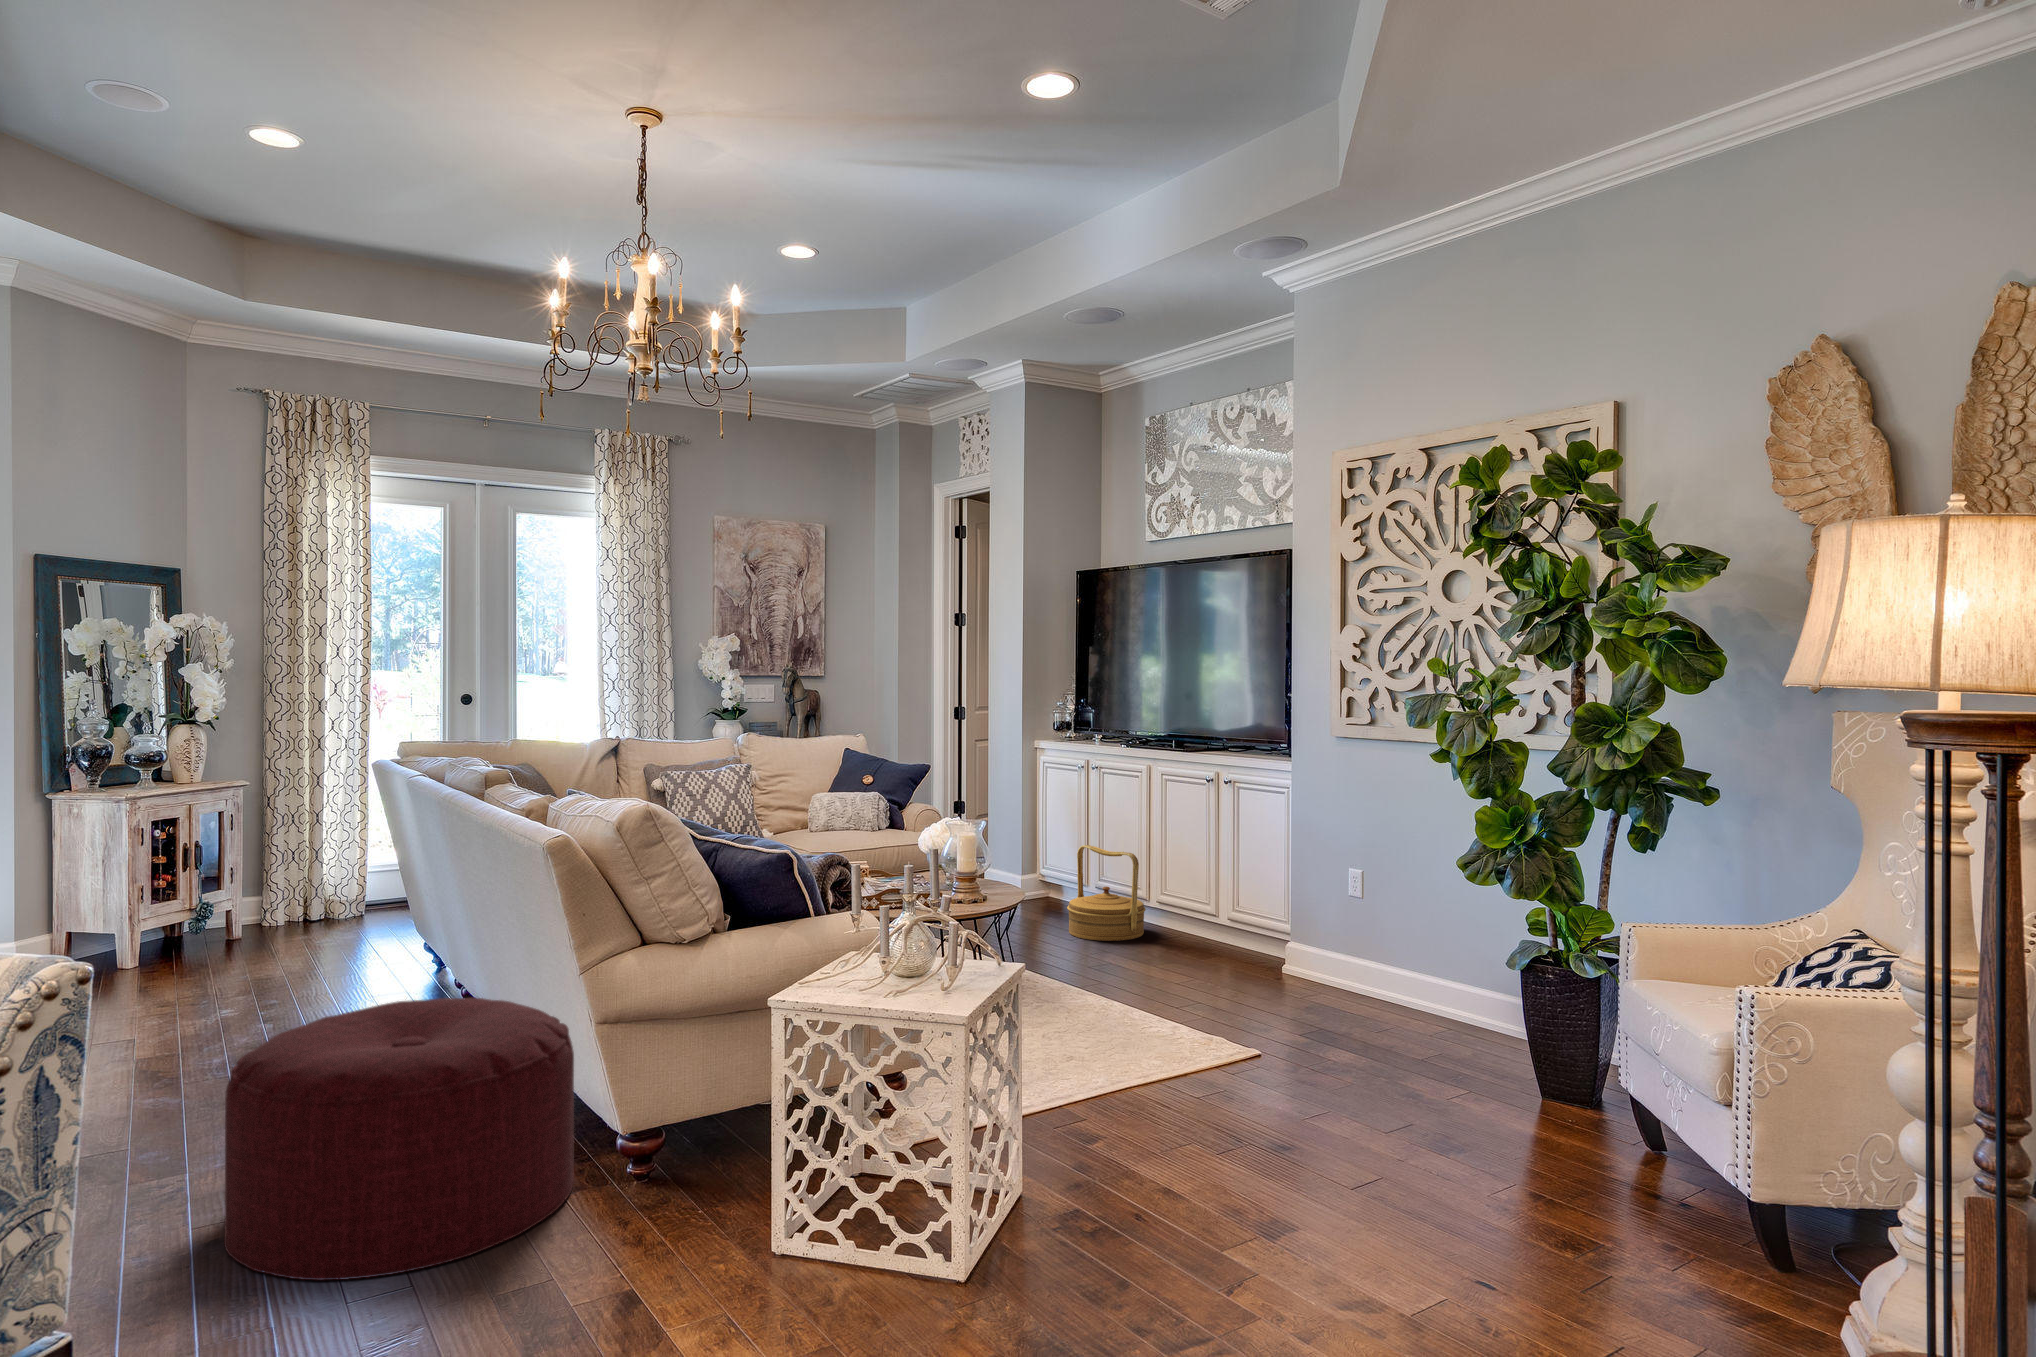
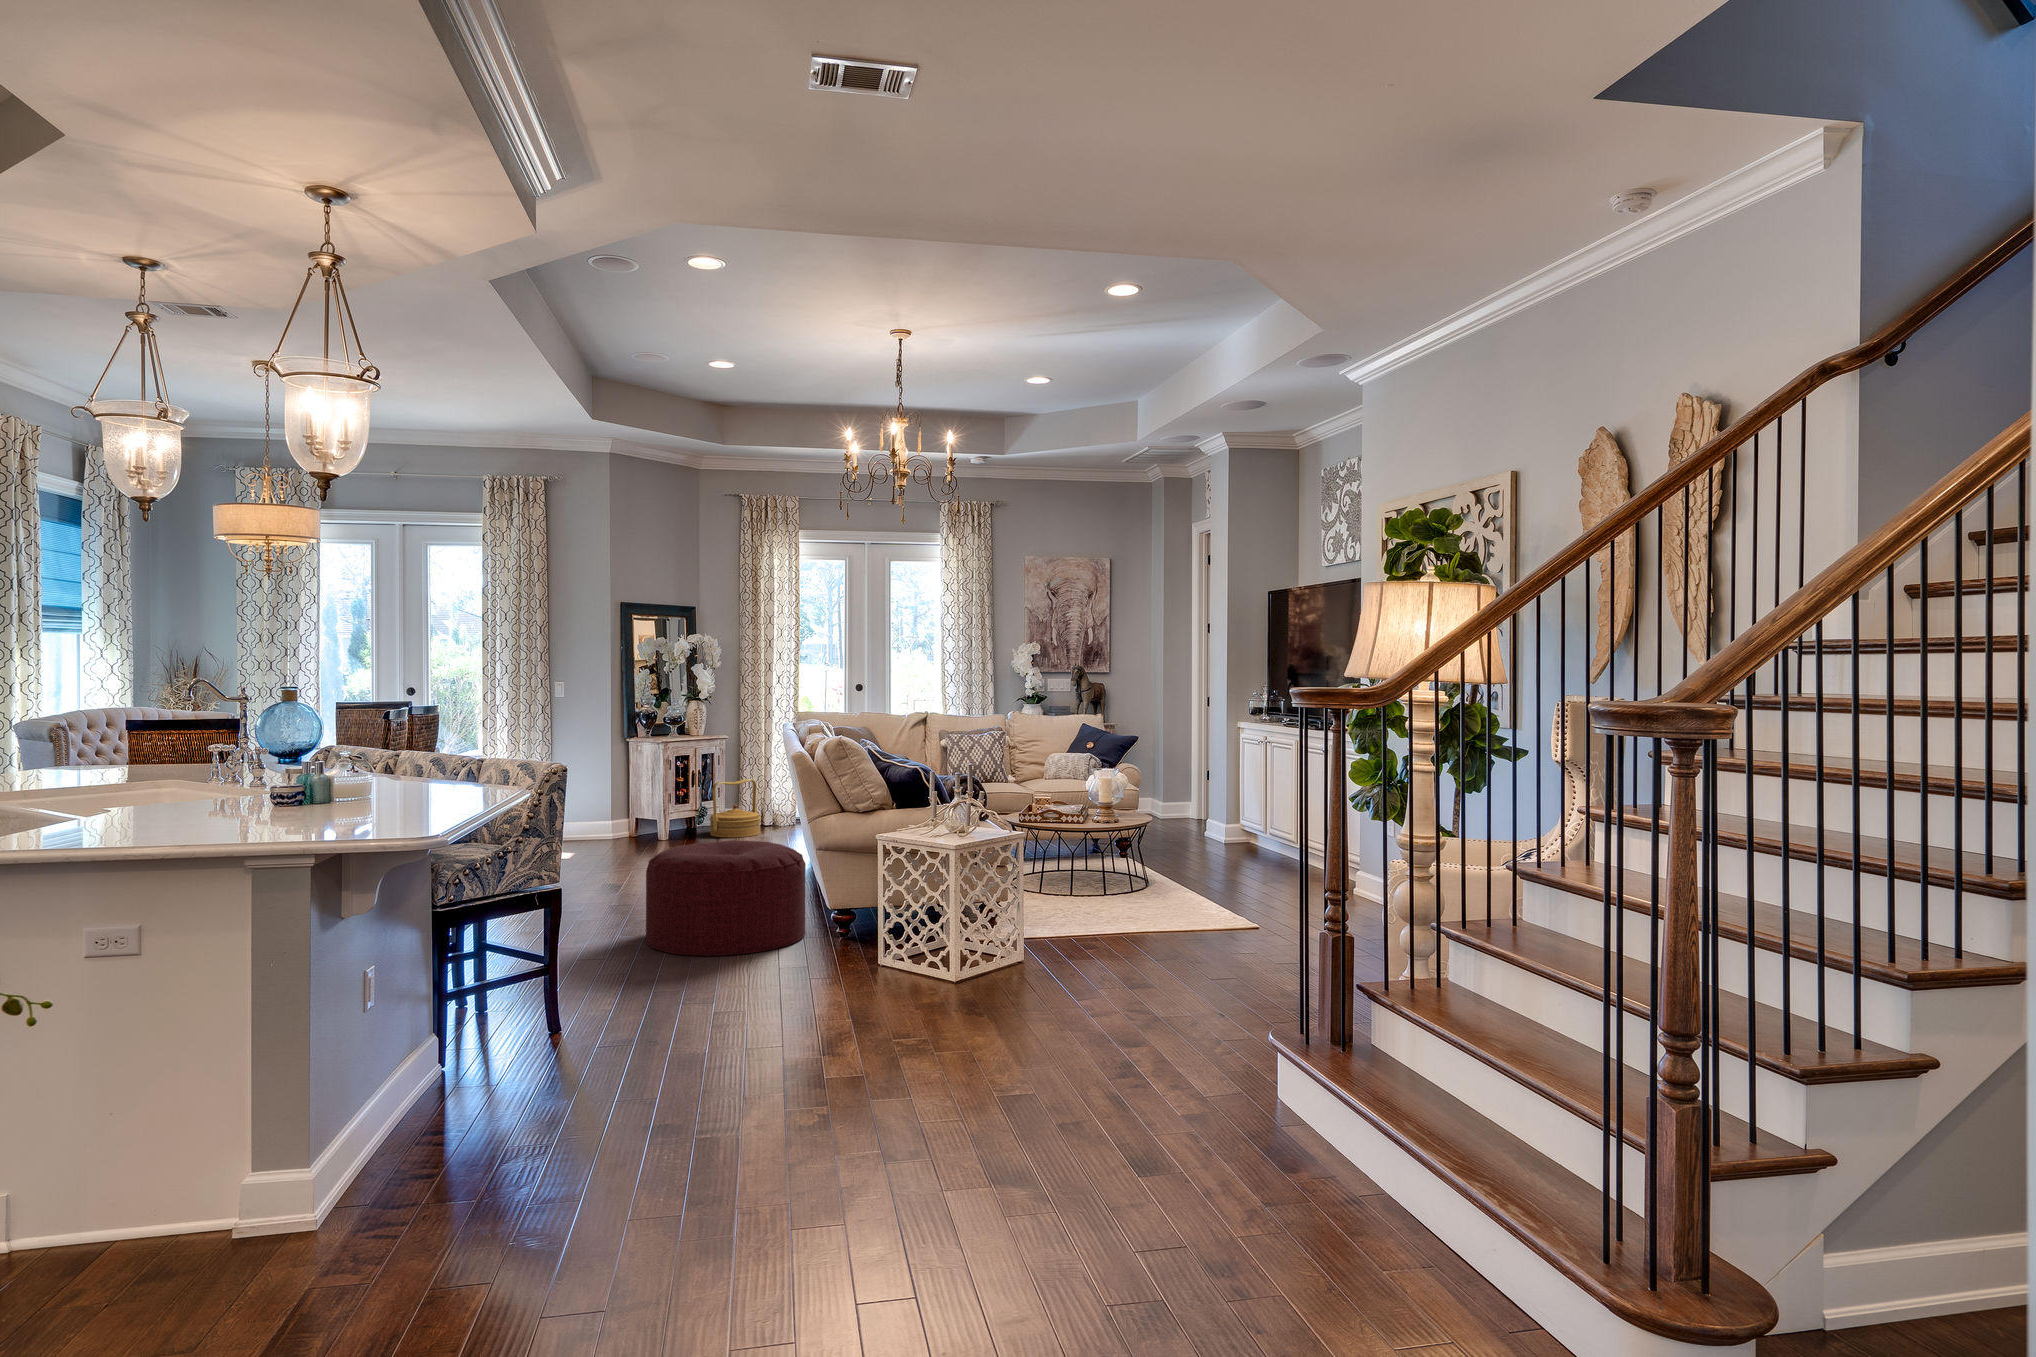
woven basket: present [1067,845,1146,941] -> present [709,779,761,838]

